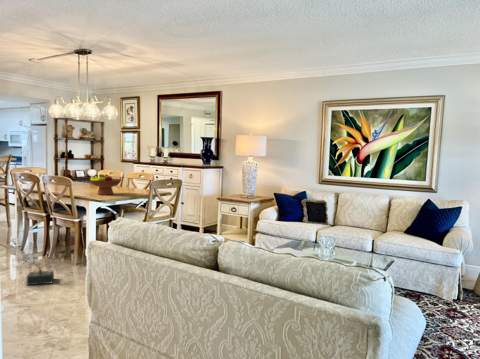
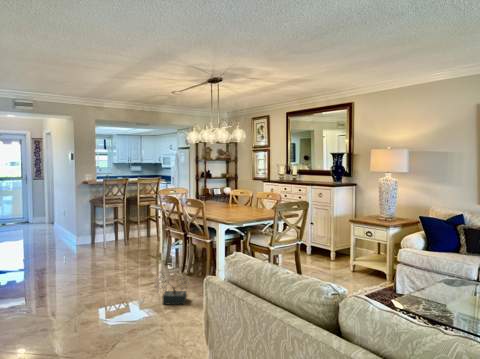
fruit bowl: present [89,174,121,195] -> none [219,197,249,217]

